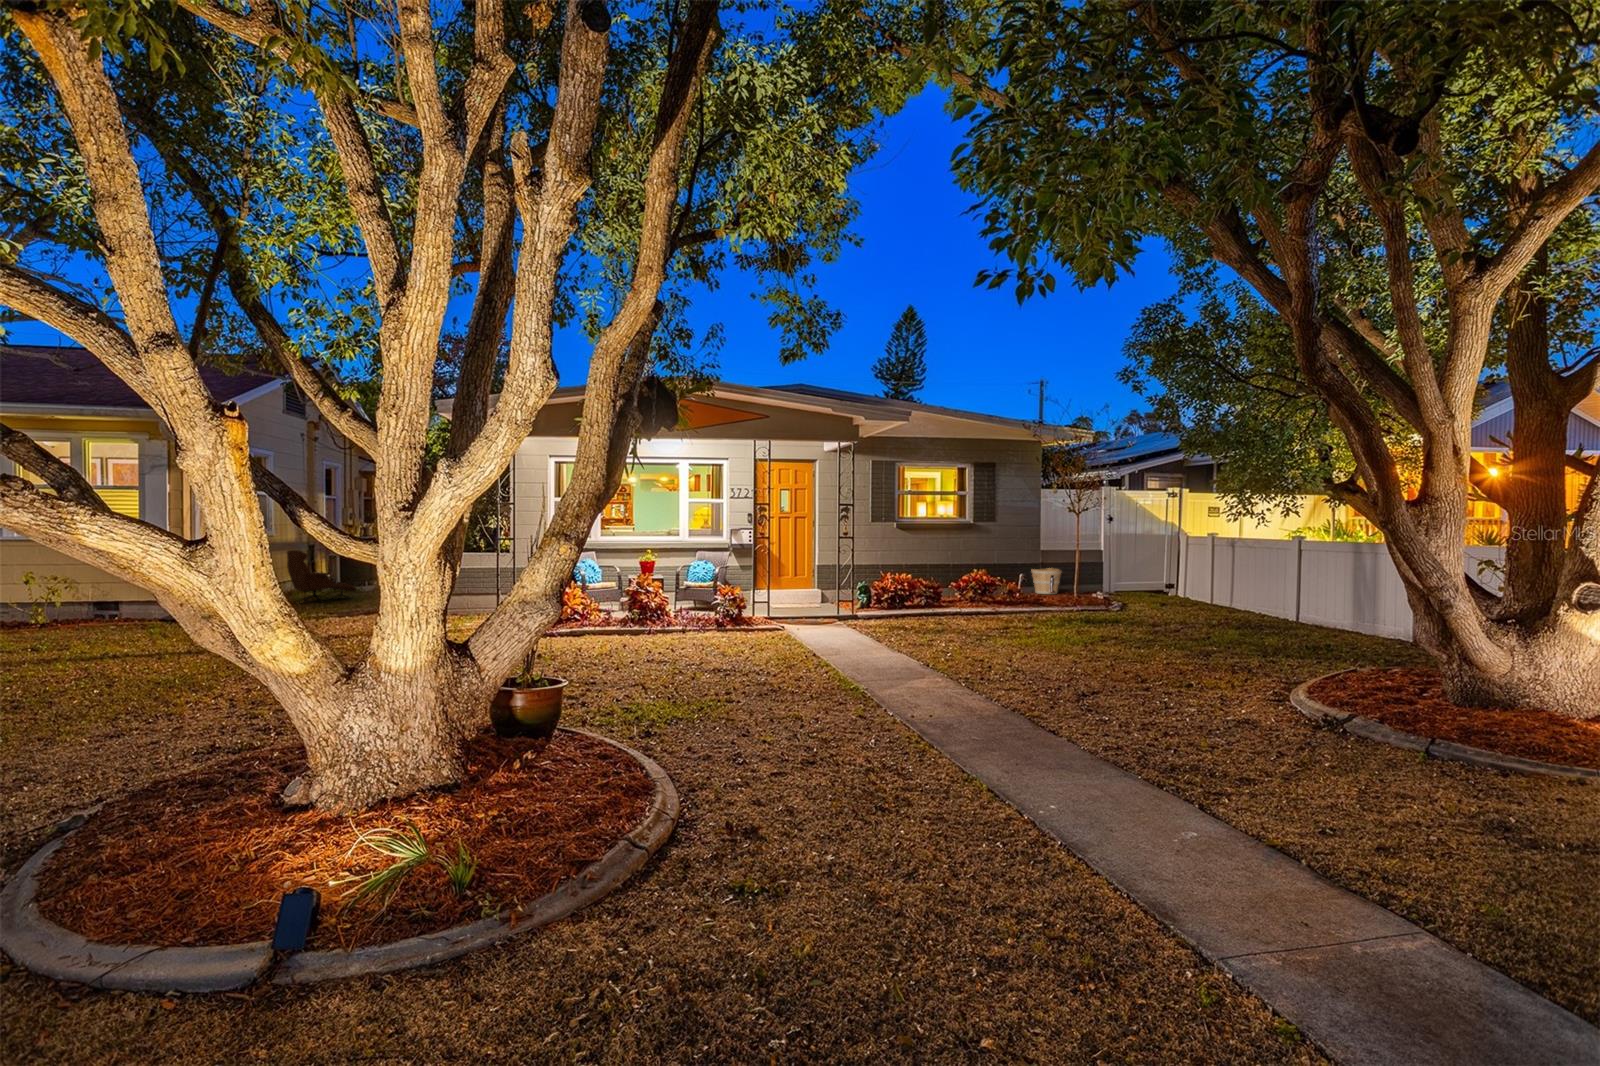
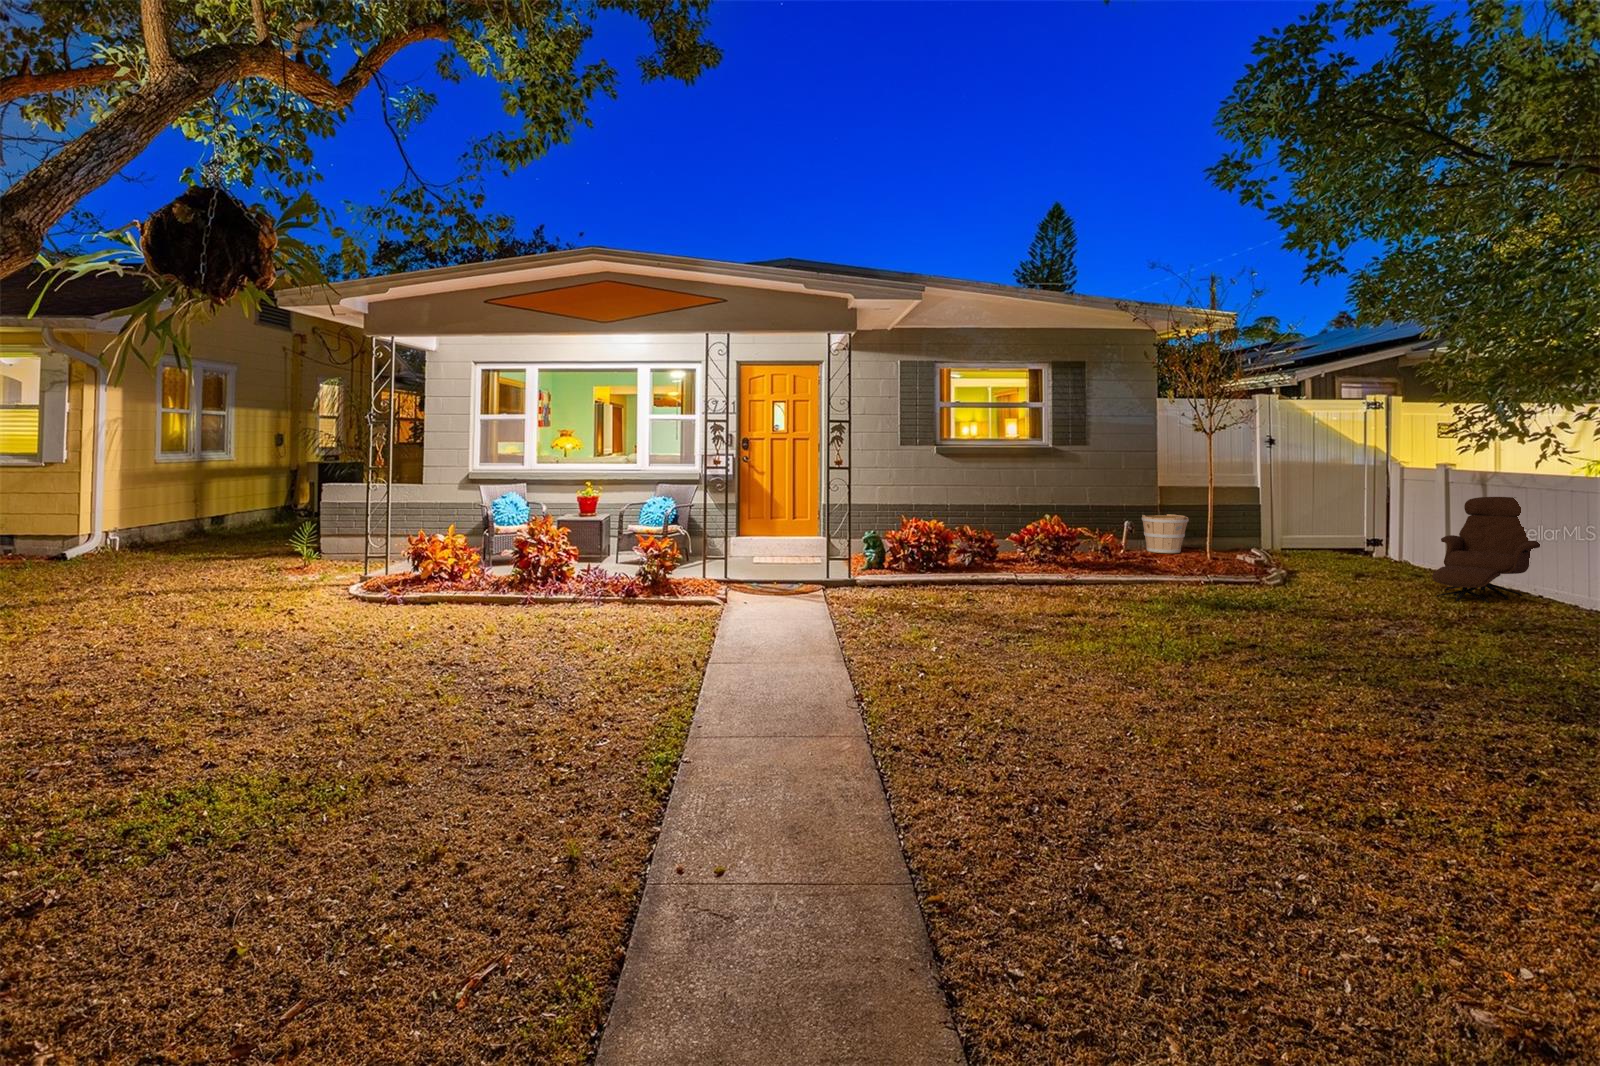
lounge chair: present [287,550,357,602] -> present [1432,497,1540,602]

